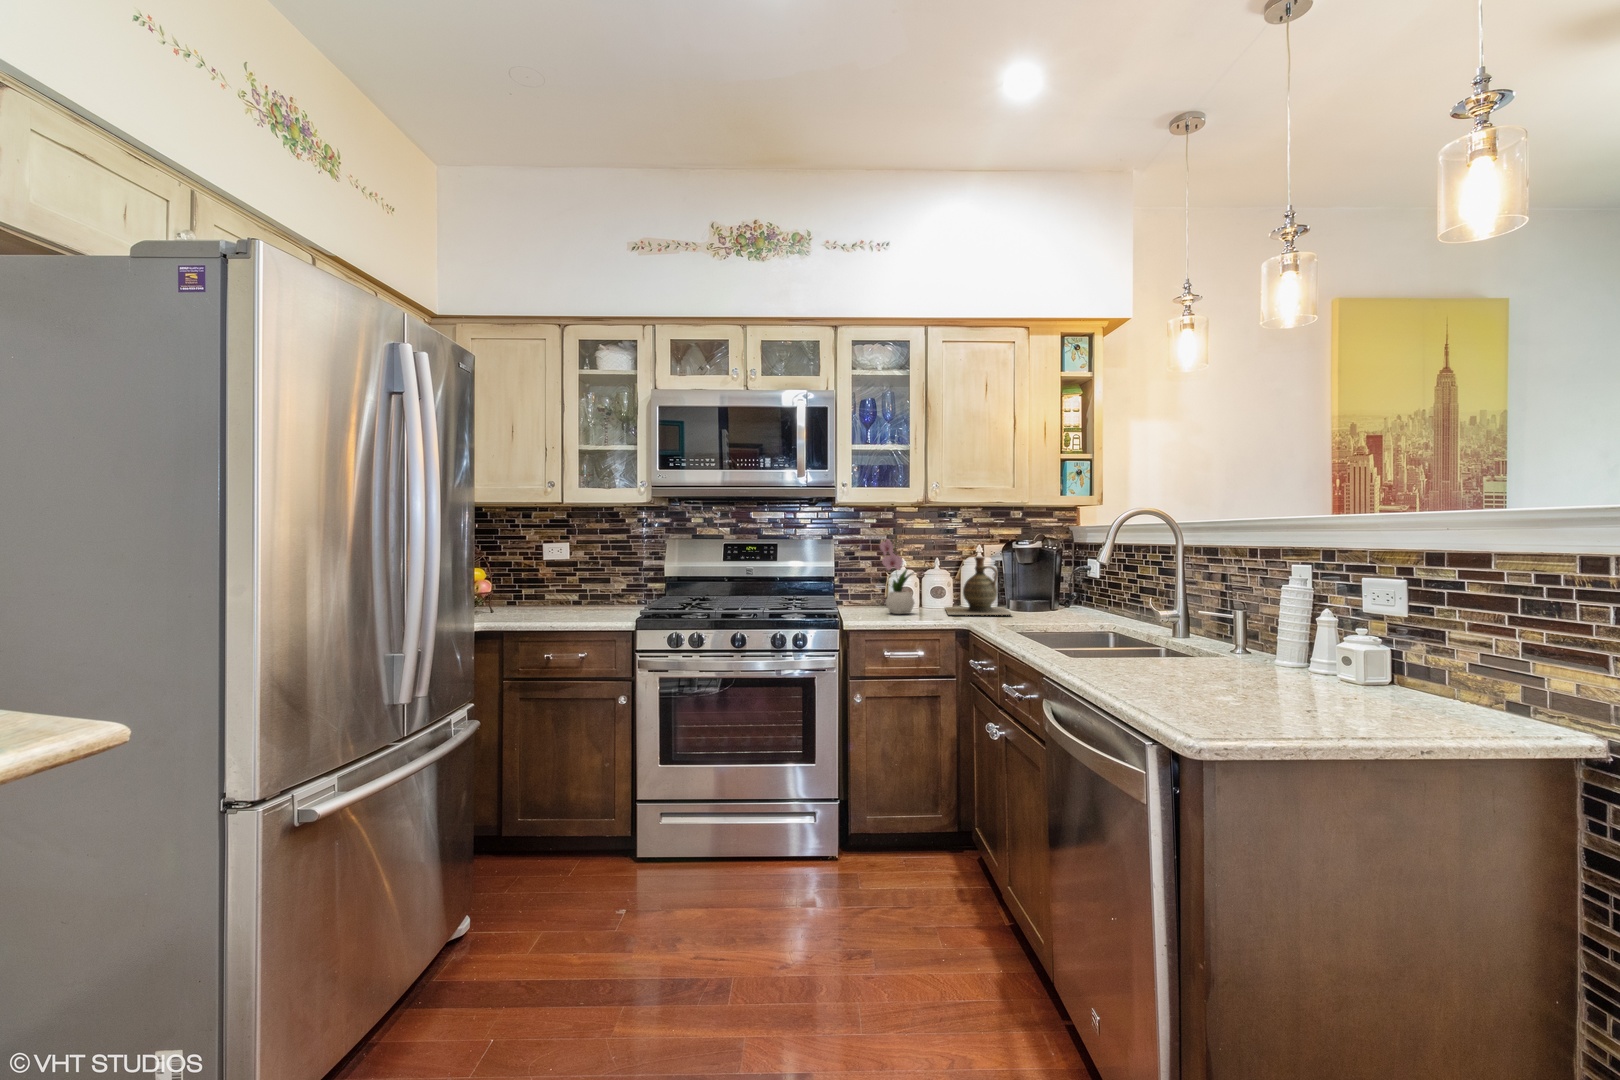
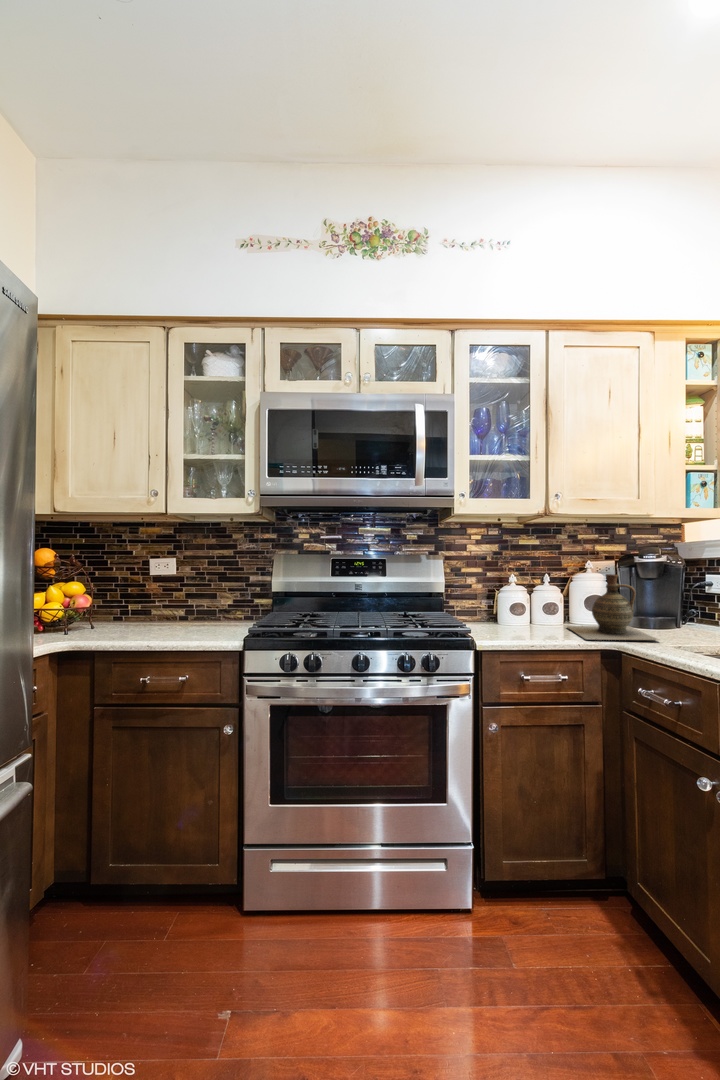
flower arrangement: present [880,528,916,614] -> none [505,543,549,638]

